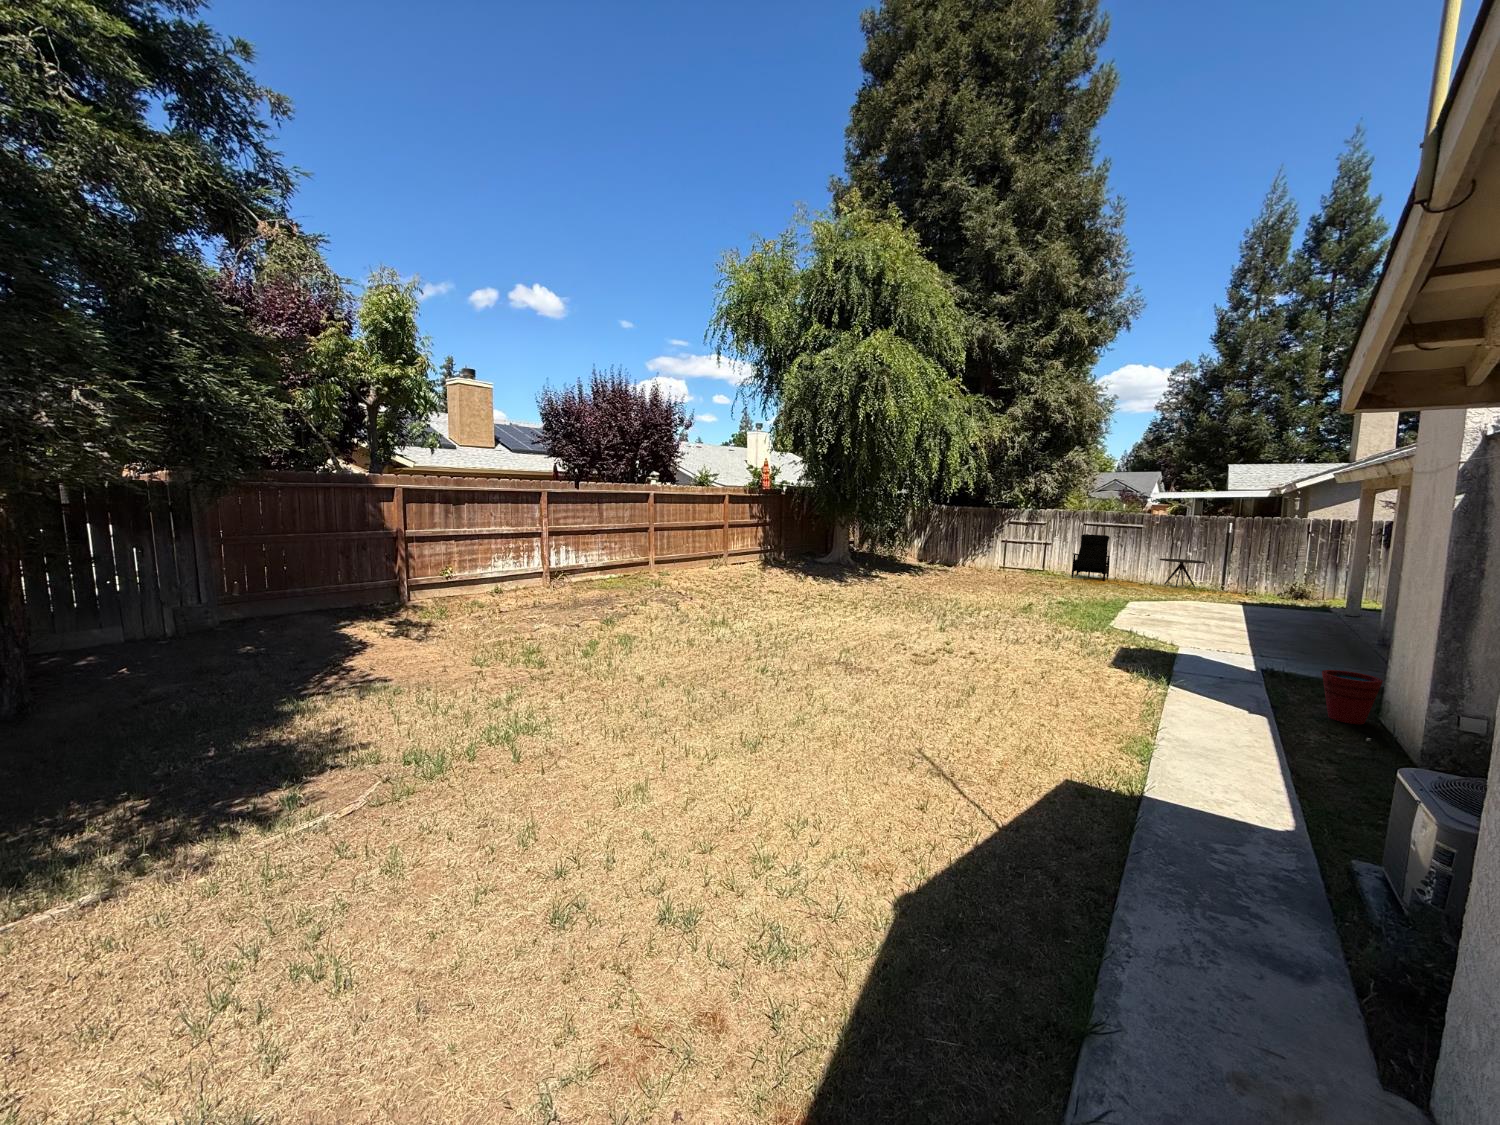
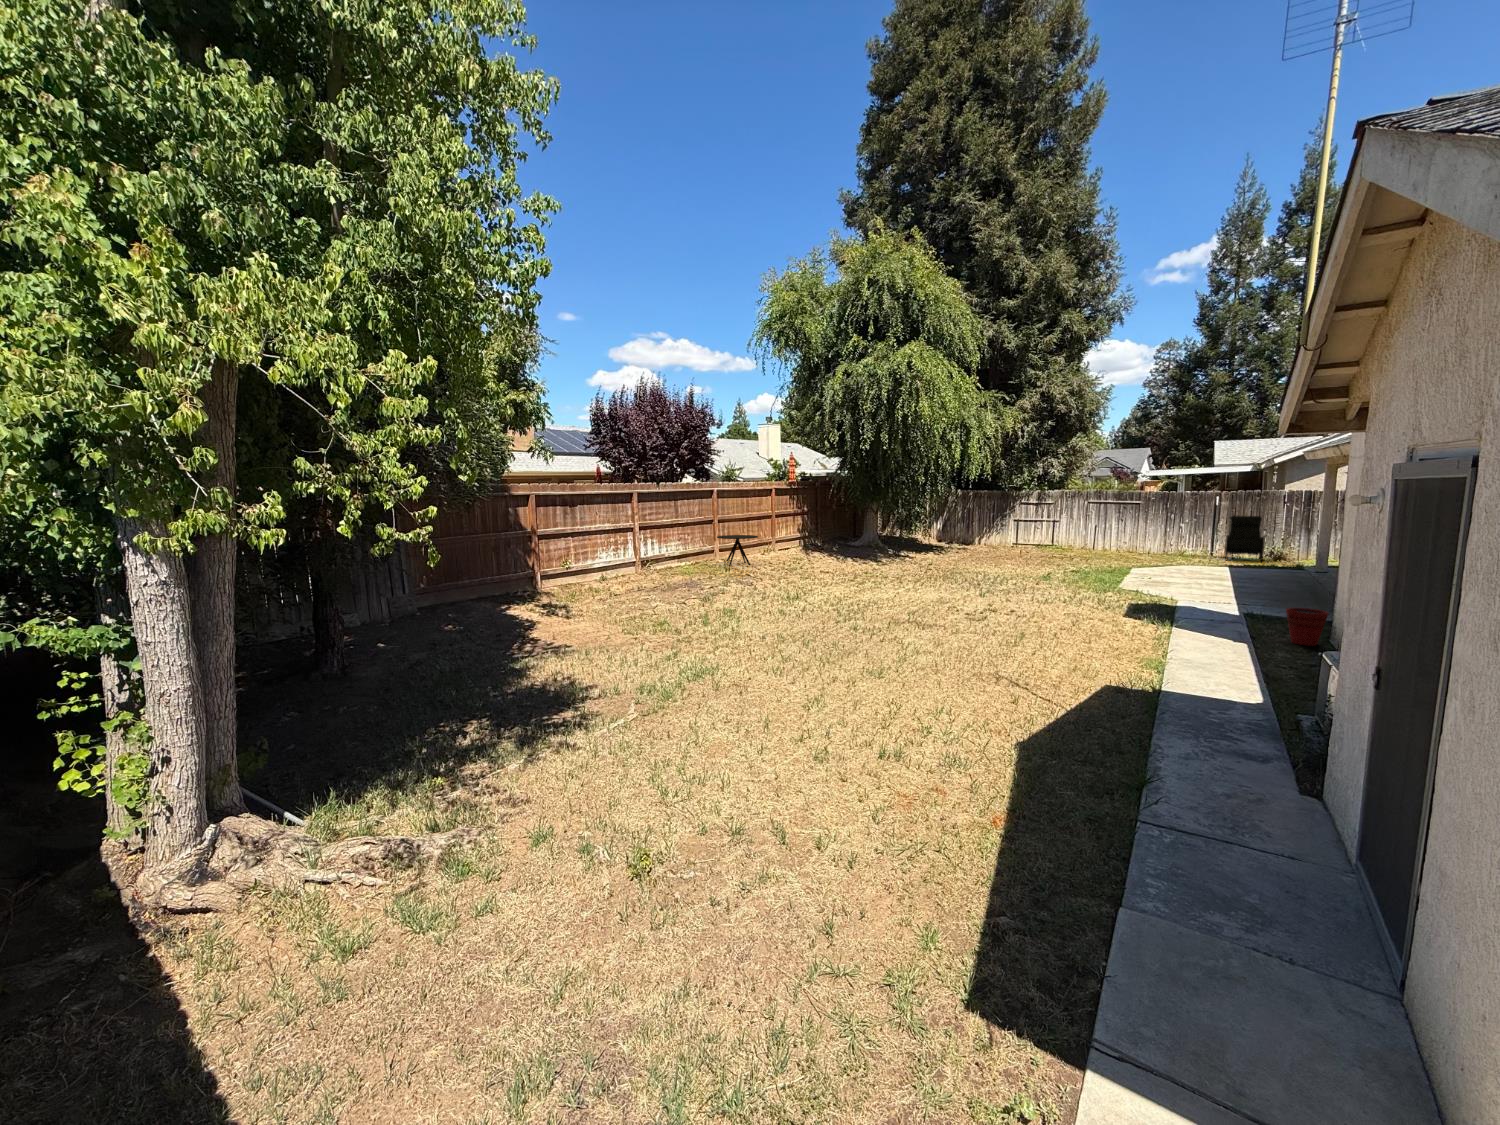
chair: present [1072,534,1110,581] -> present [1225,516,1265,562]
round table: present [1160,559,1205,588] -> present [717,535,758,566]

